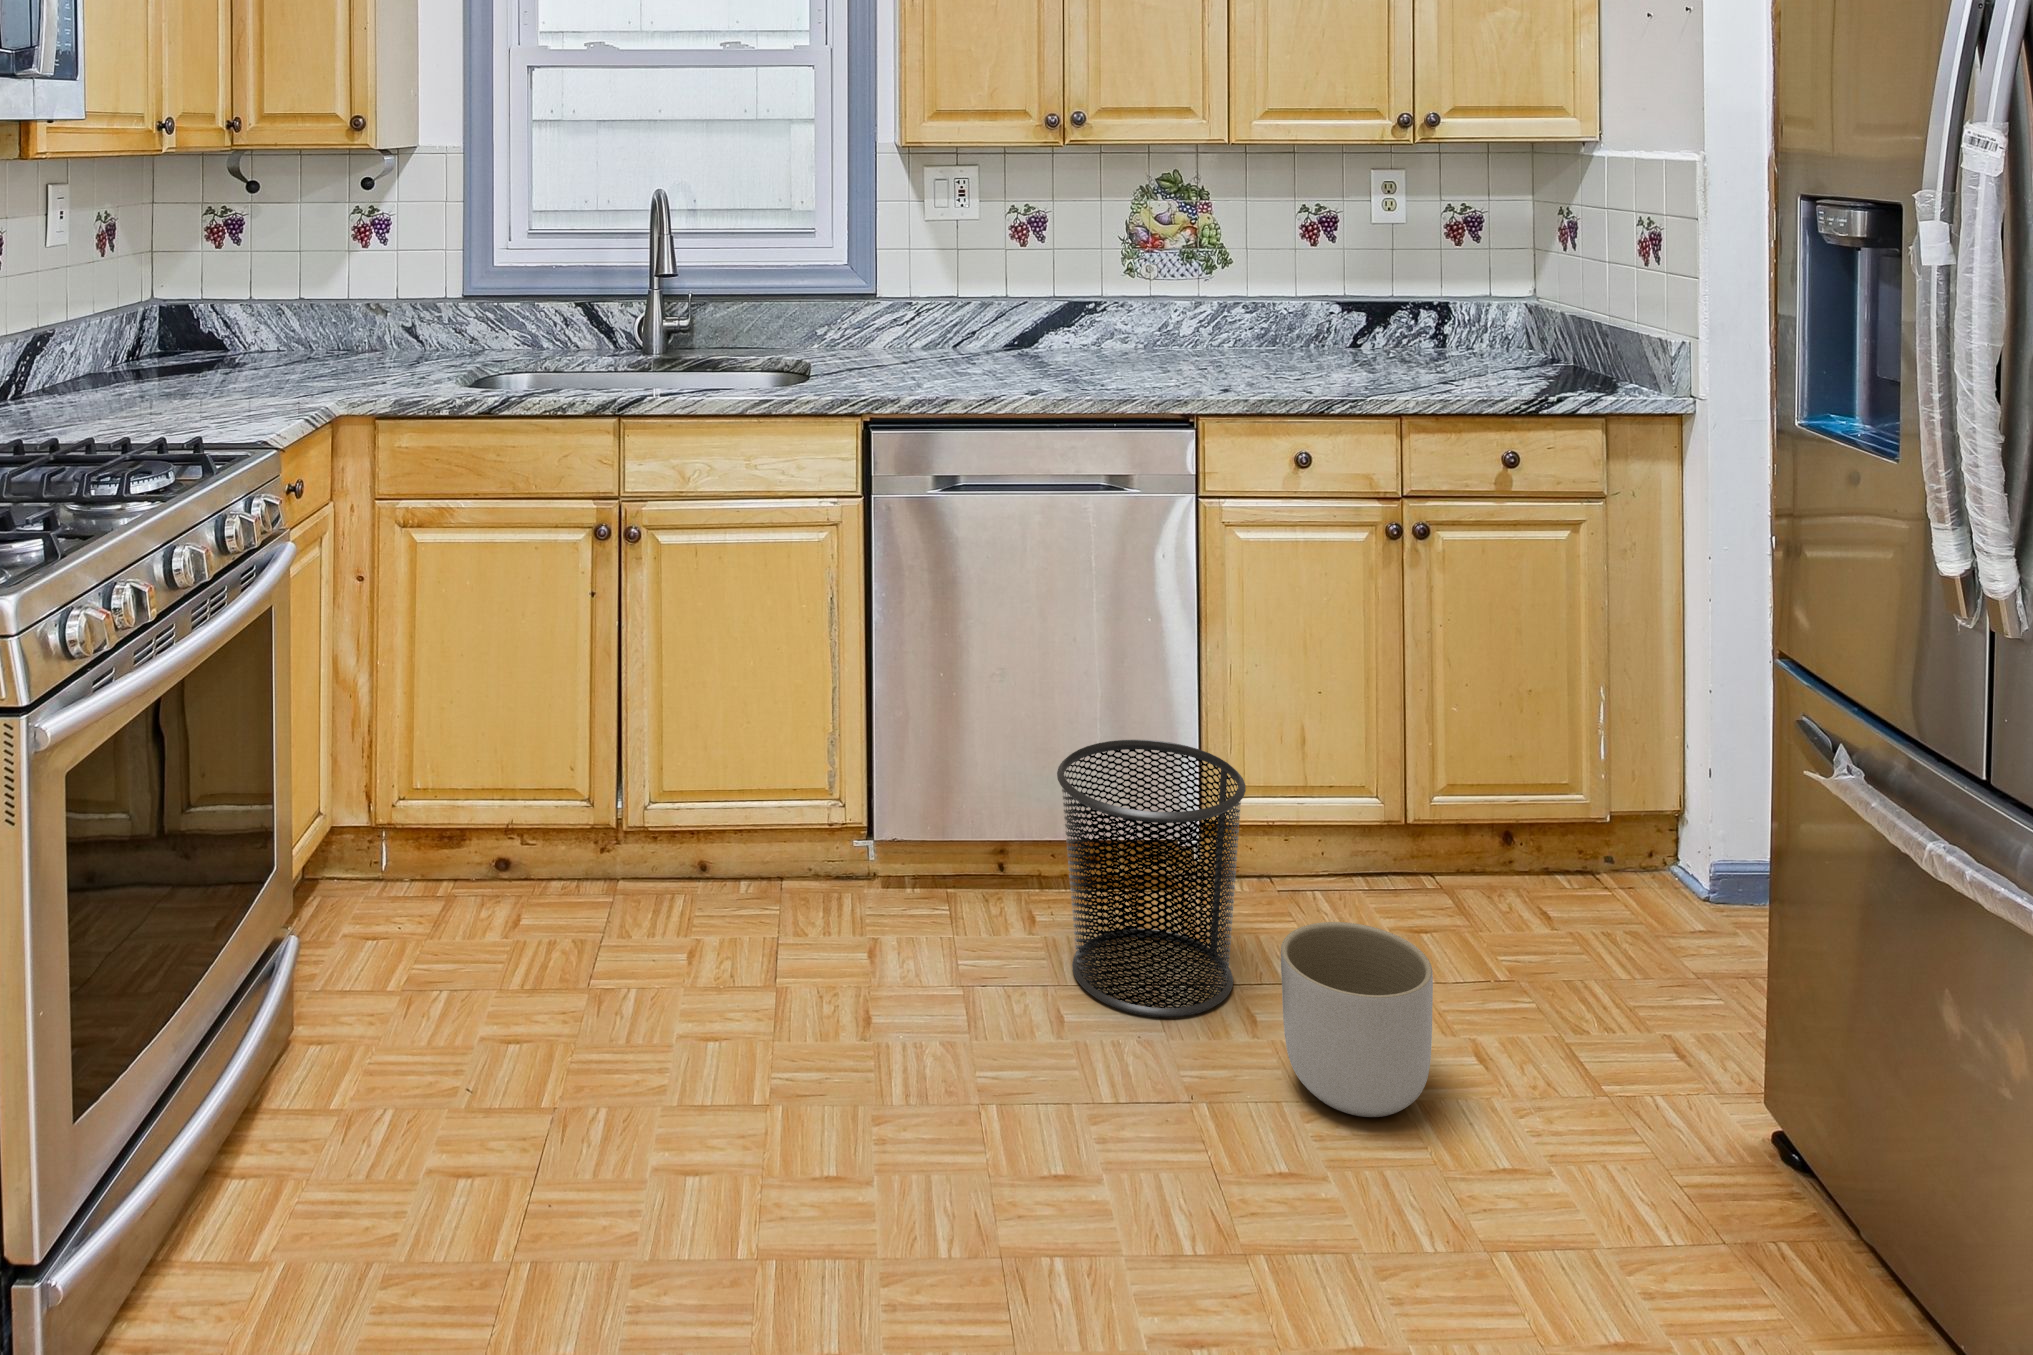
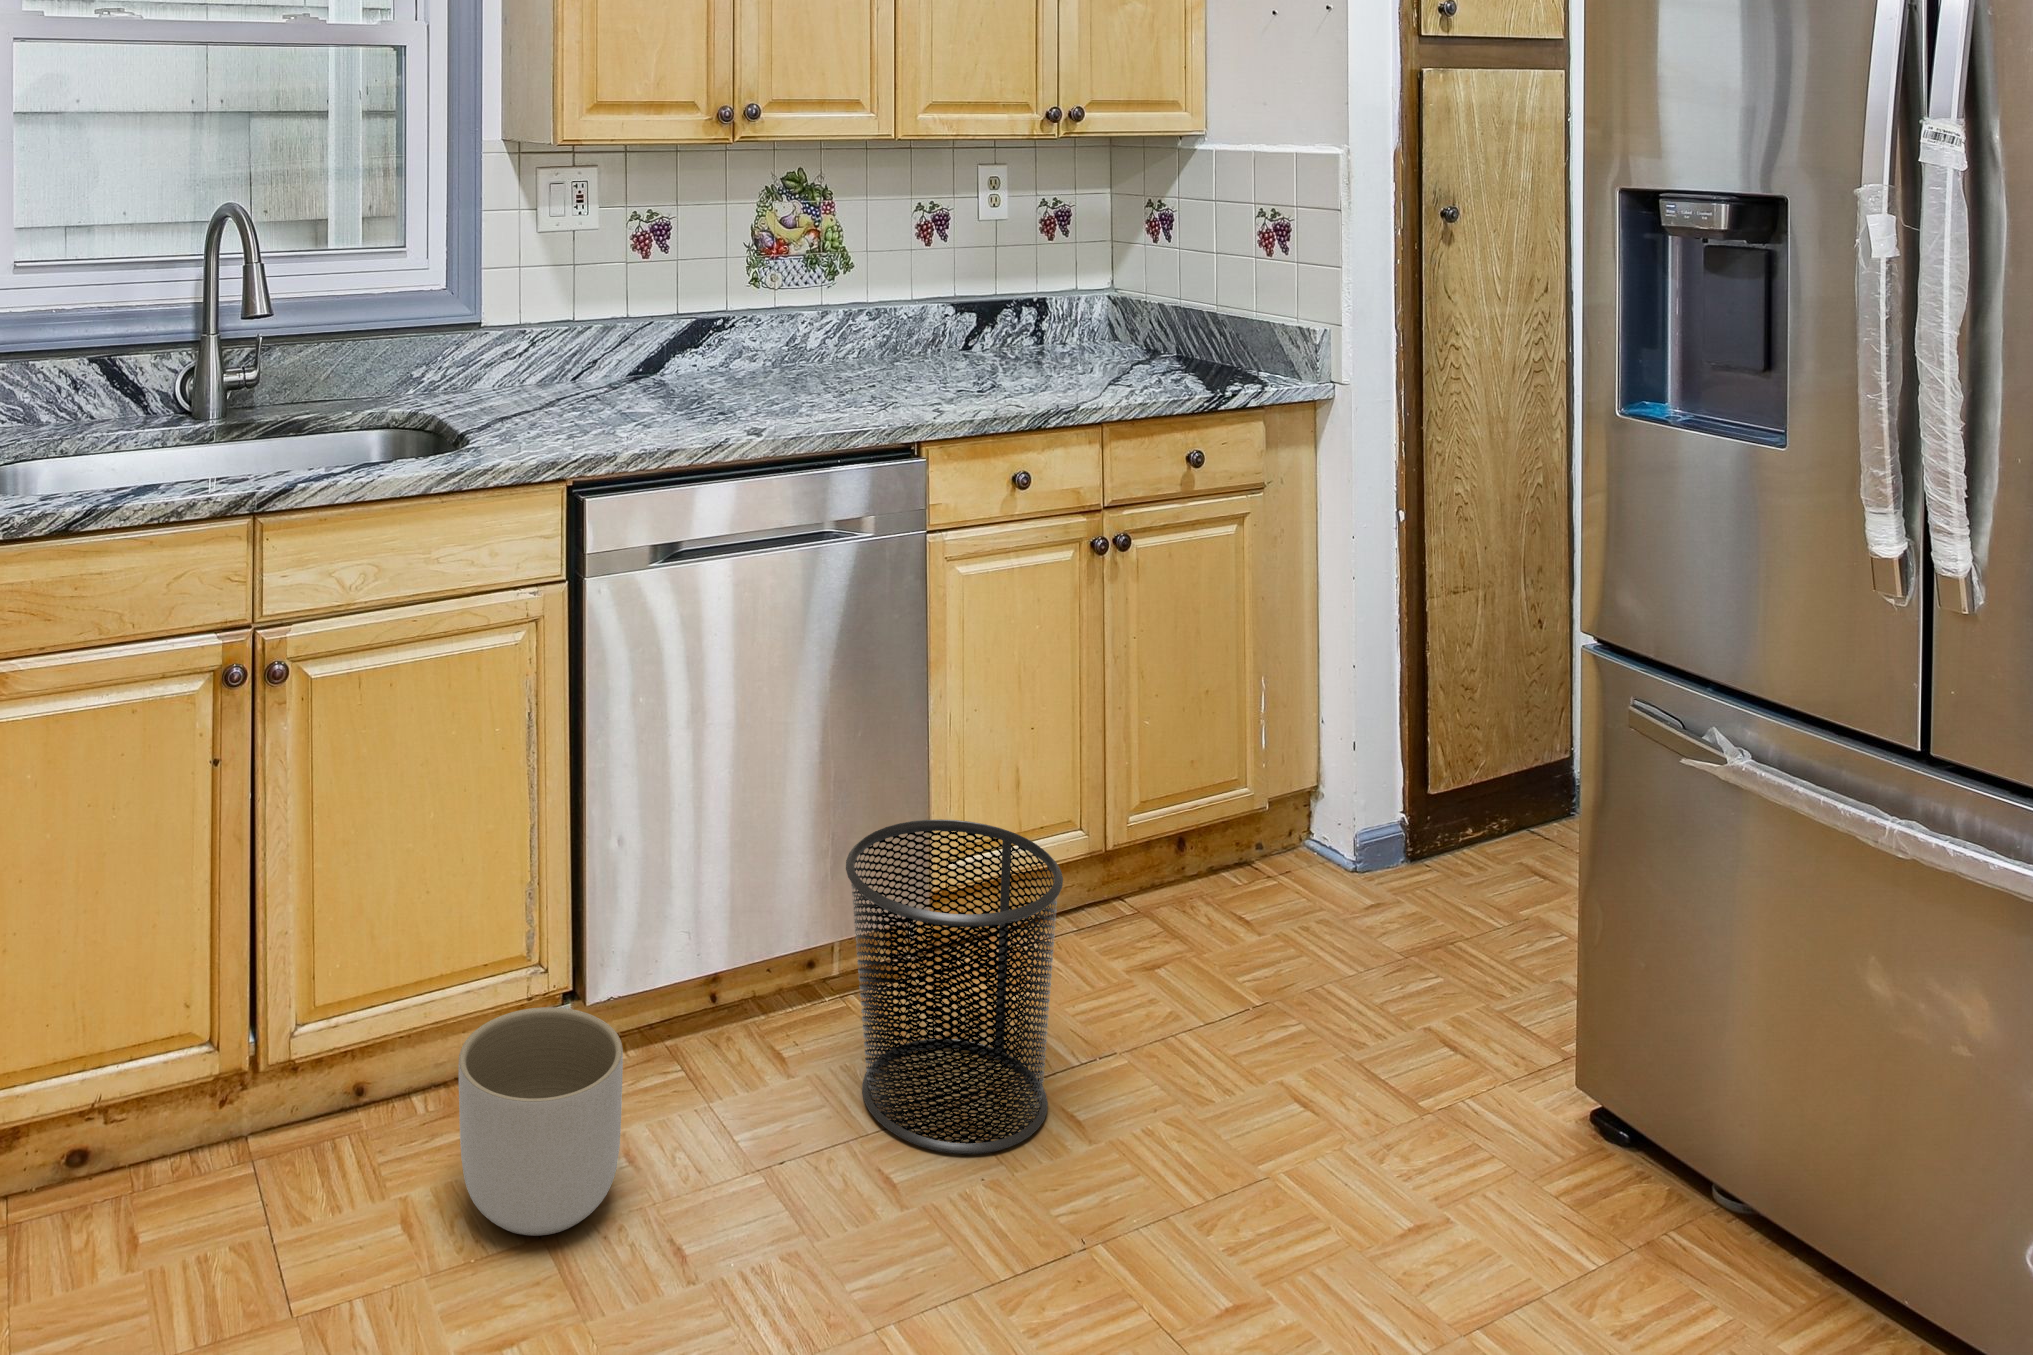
planter: present [1281,922,1433,1117] -> present [458,1007,623,1236]

